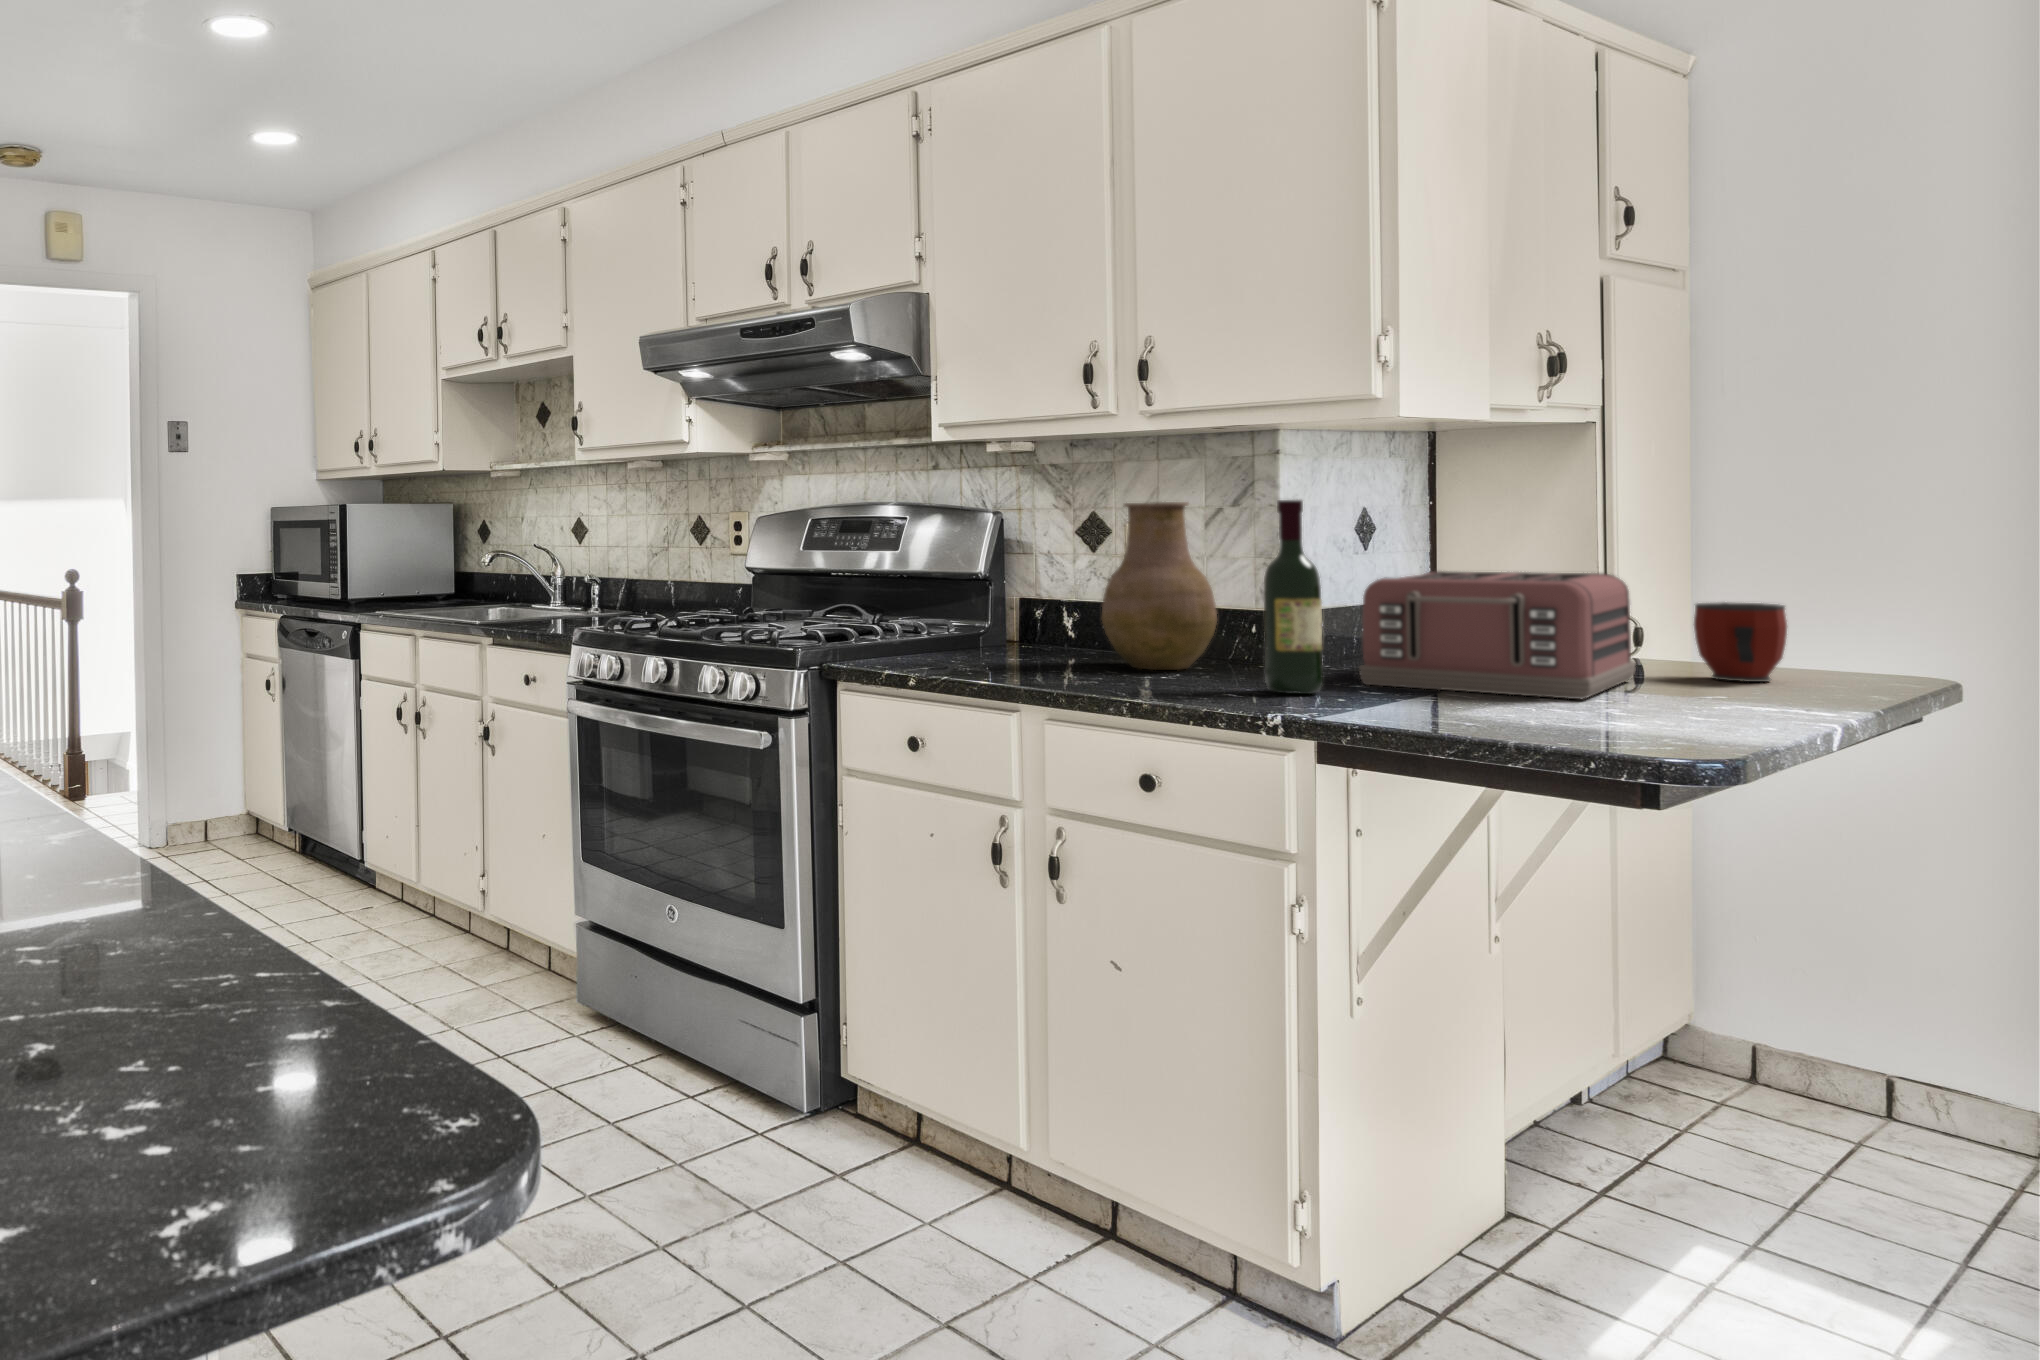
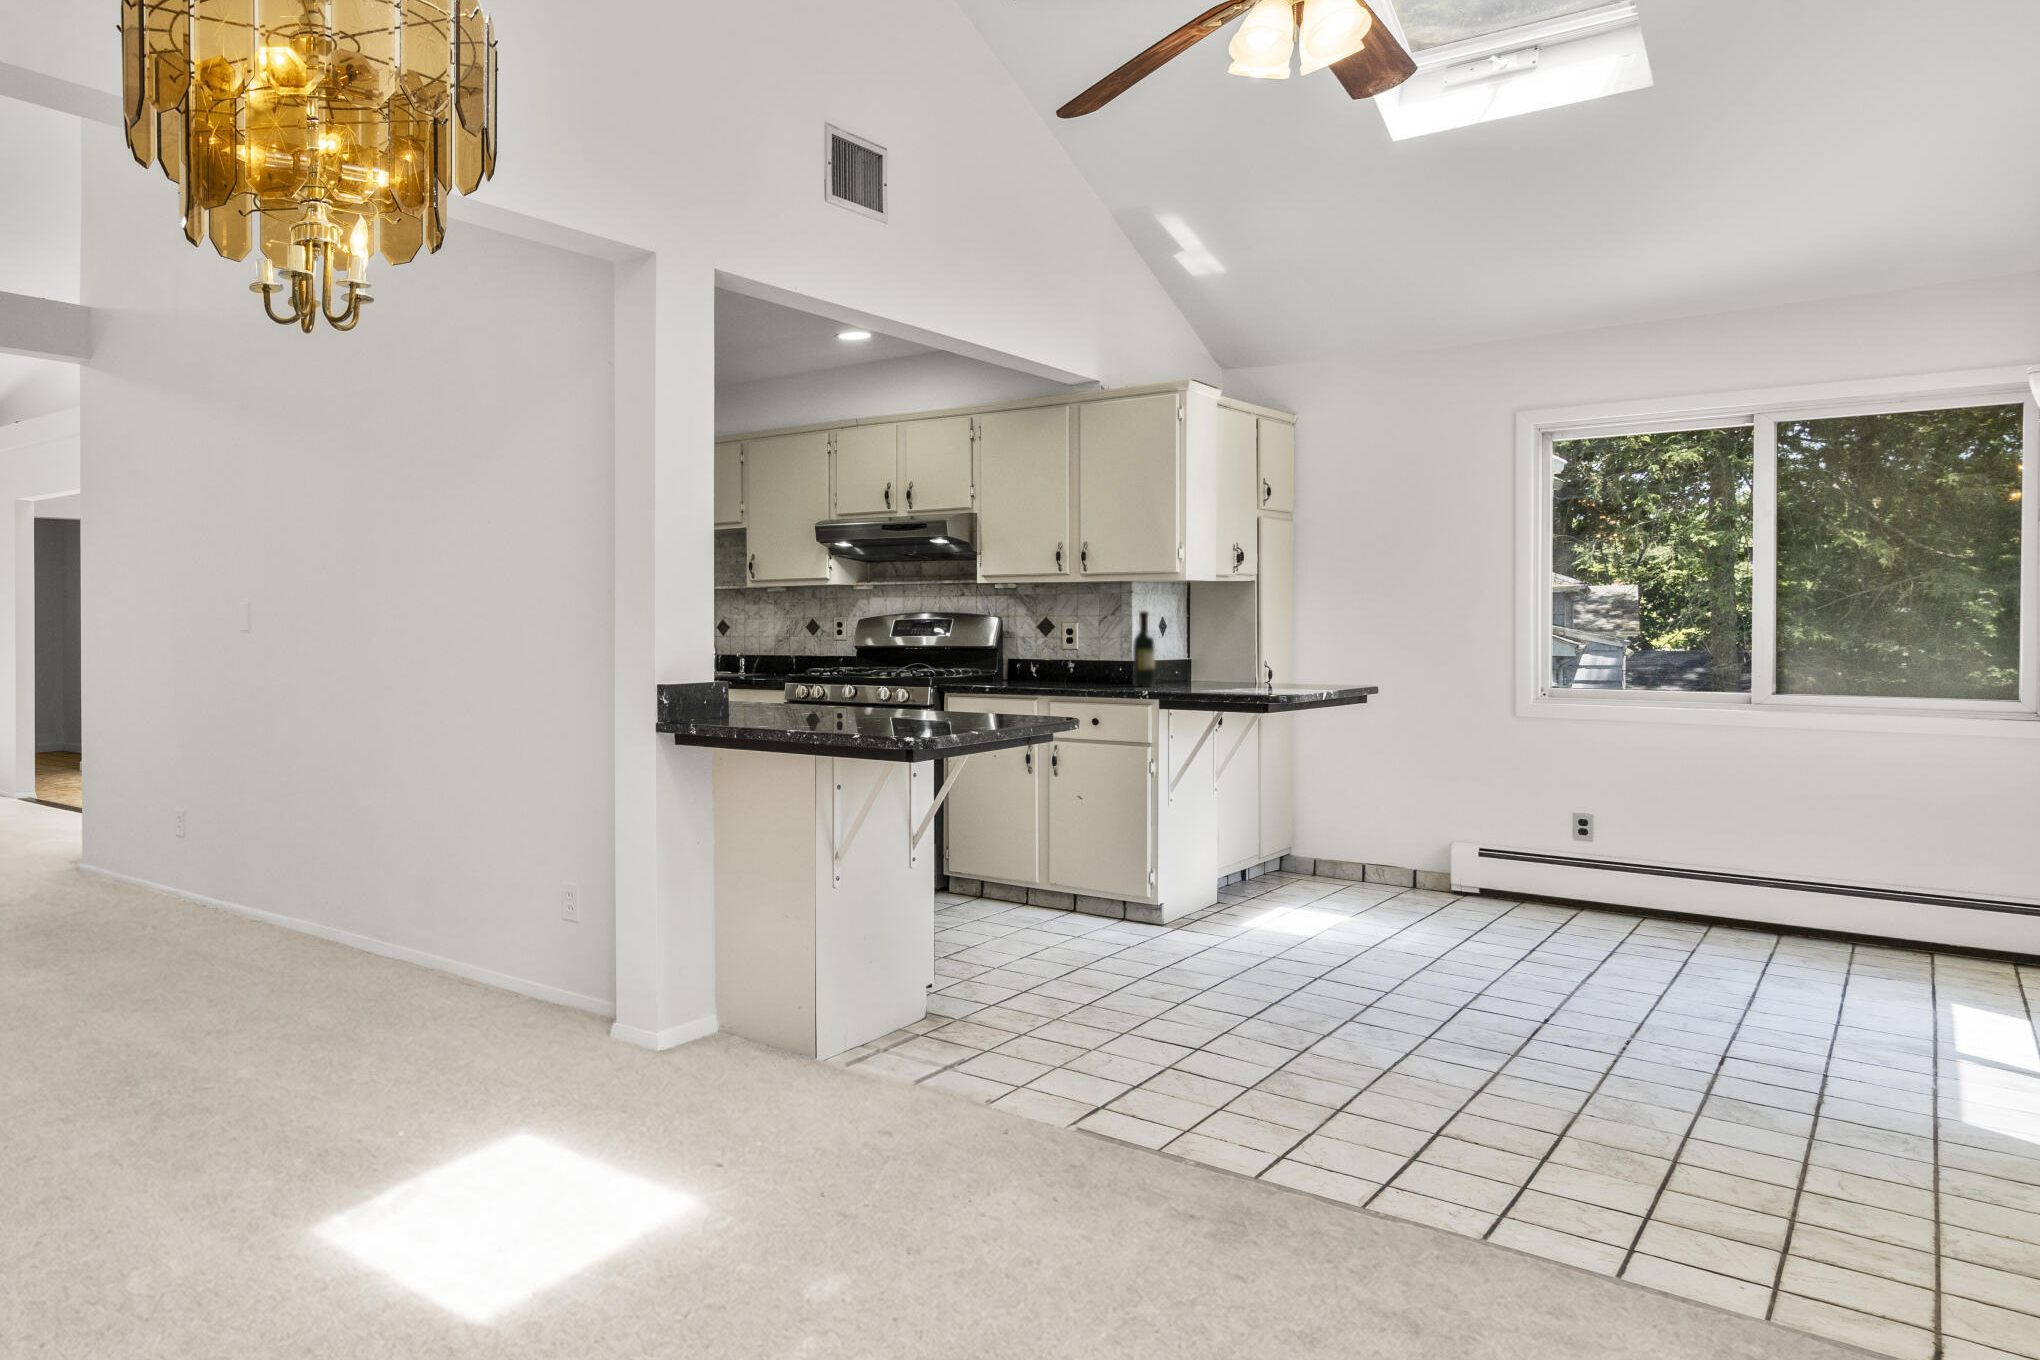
vase: present [1102,502,1217,670] -> none [1062,613,1110,683]
toaster: present [1359,571,1636,699] -> none [1166,643,1264,687]
mug: present [1694,602,1787,682] -> none [1286,656,1316,685]

